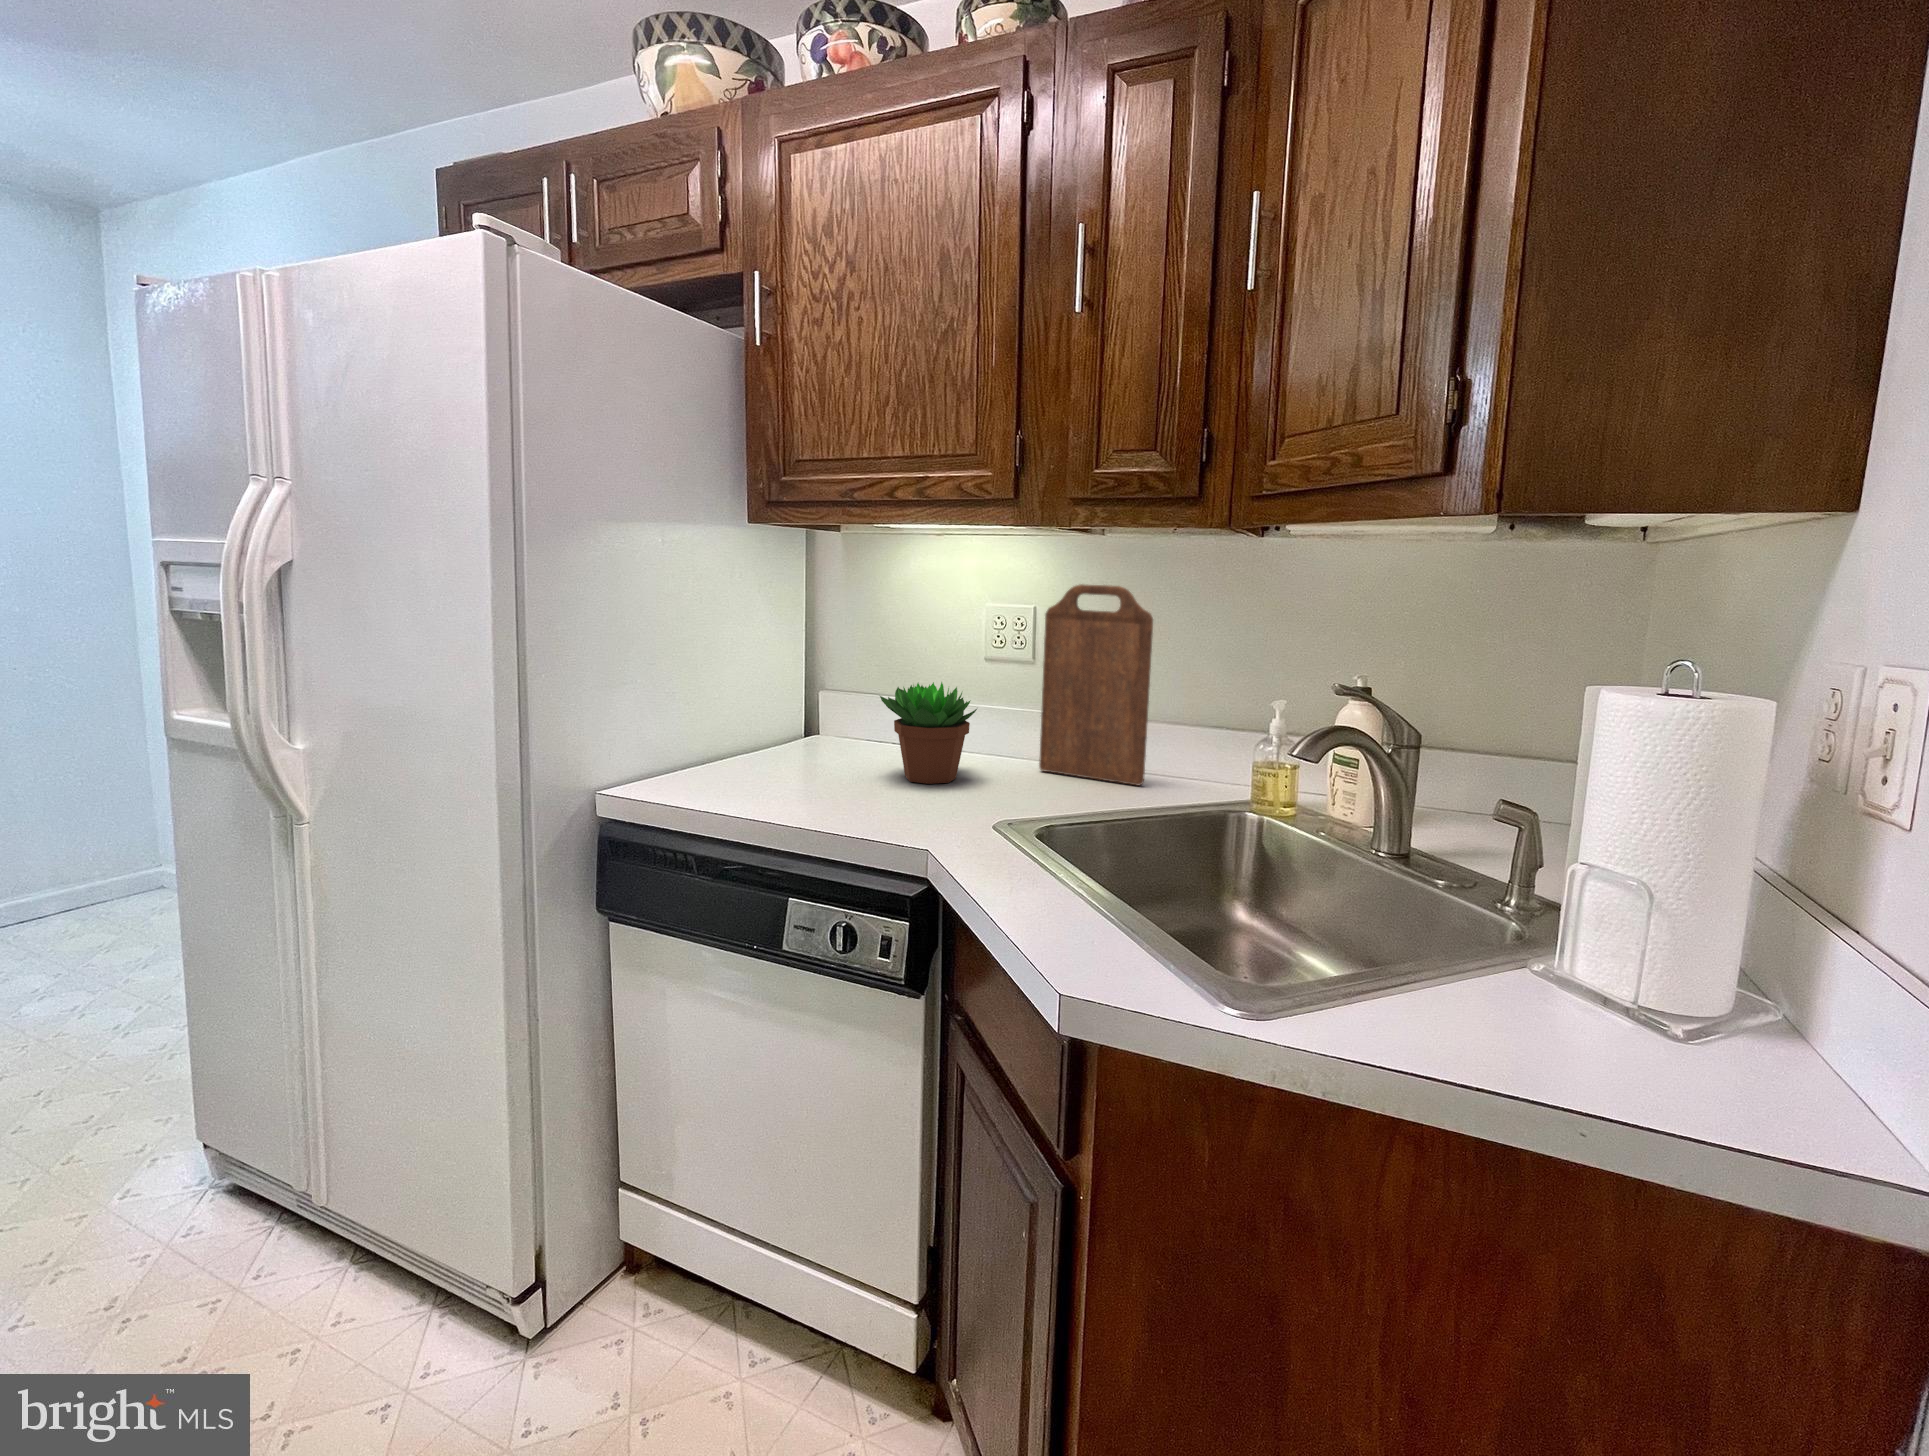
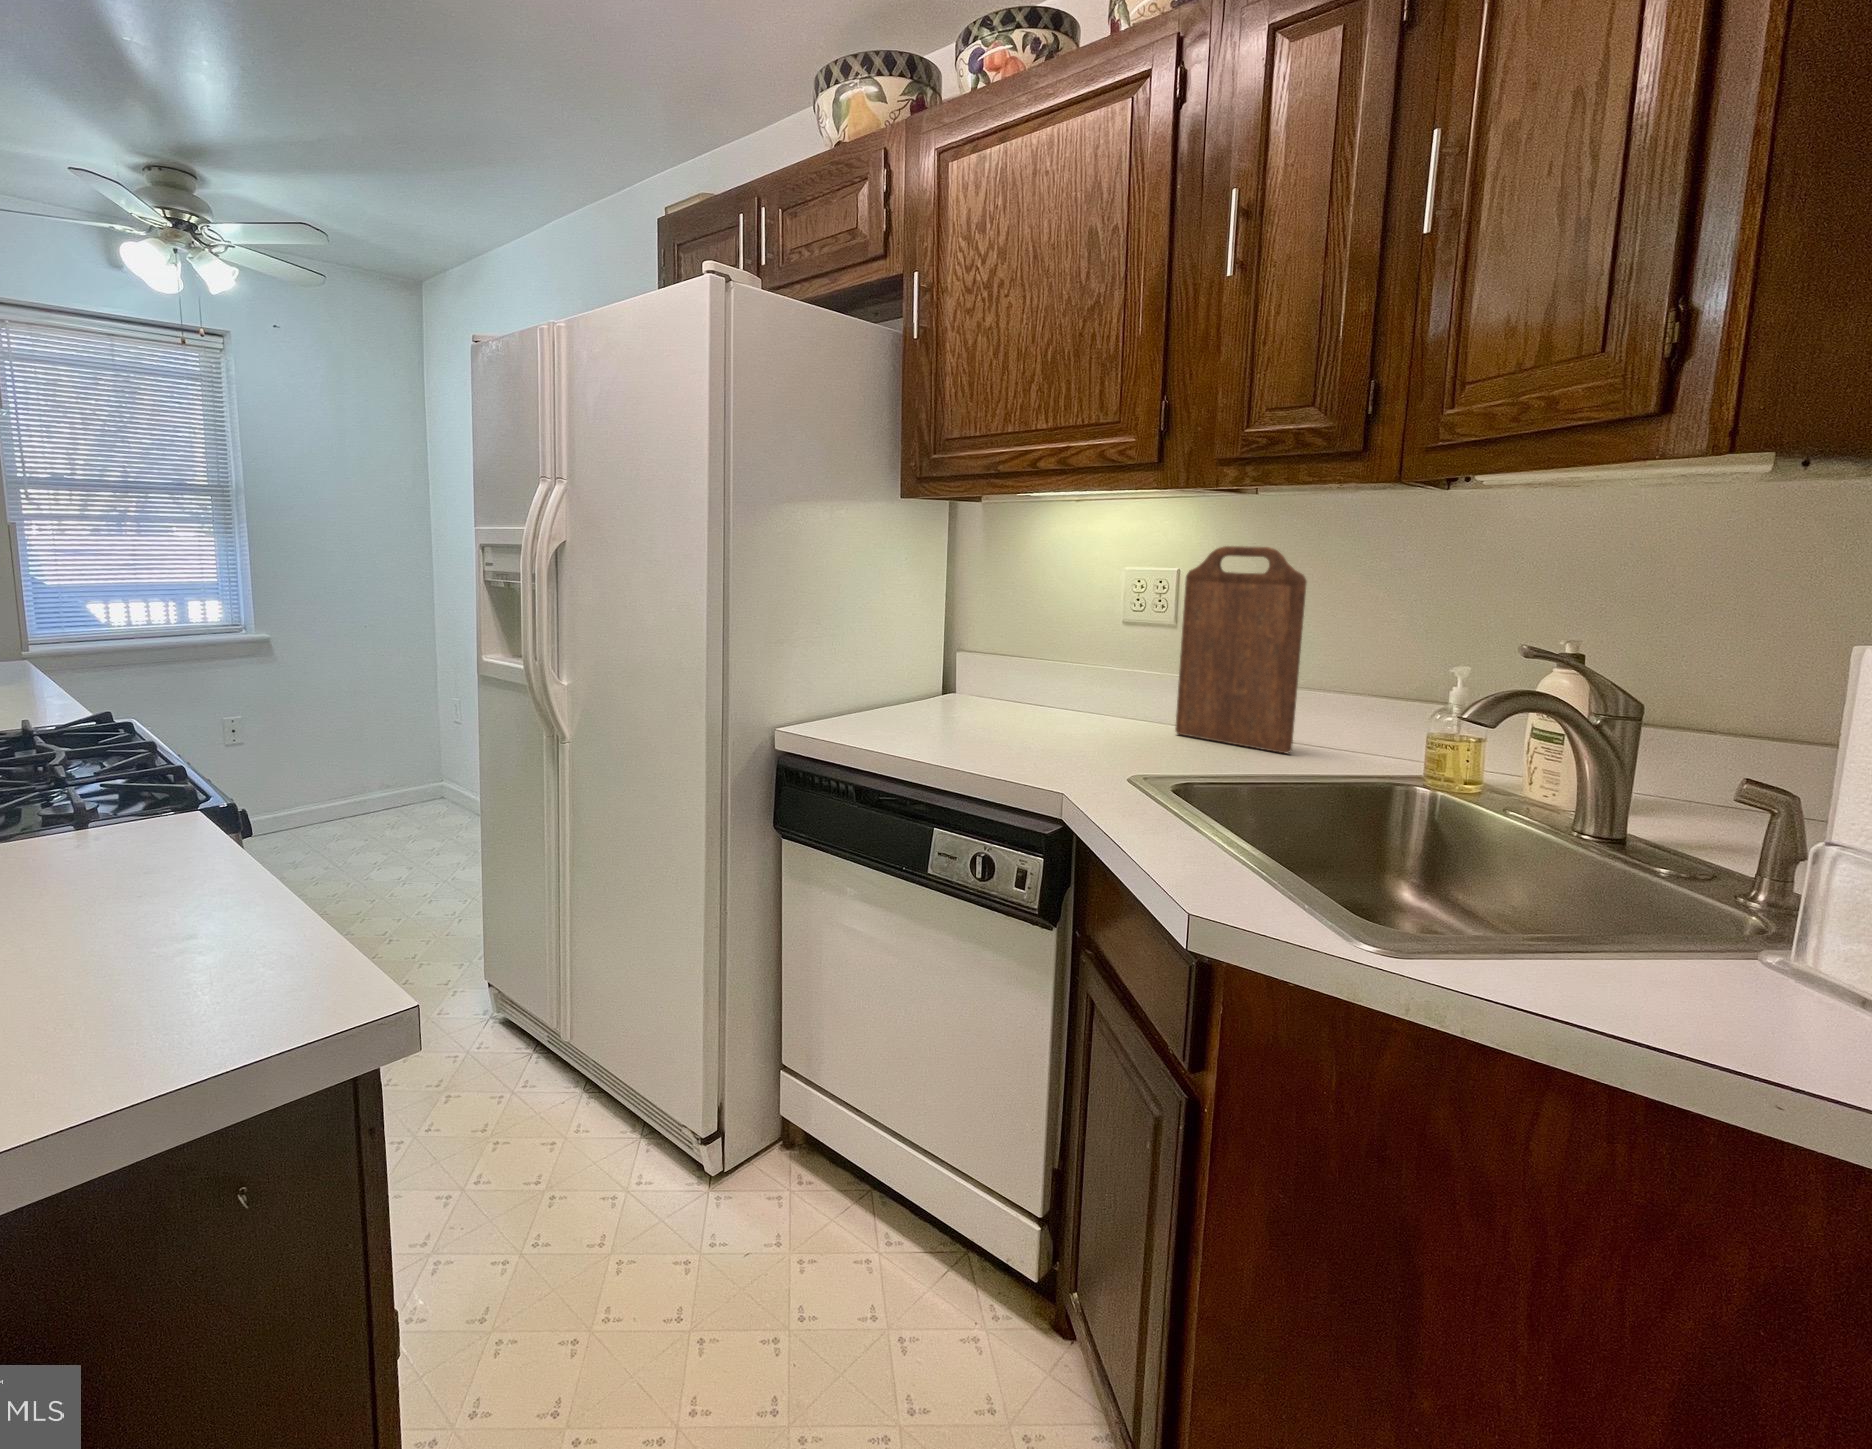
succulent plant: present [880,682,977,784] -> none [1016,641,1113,739]

